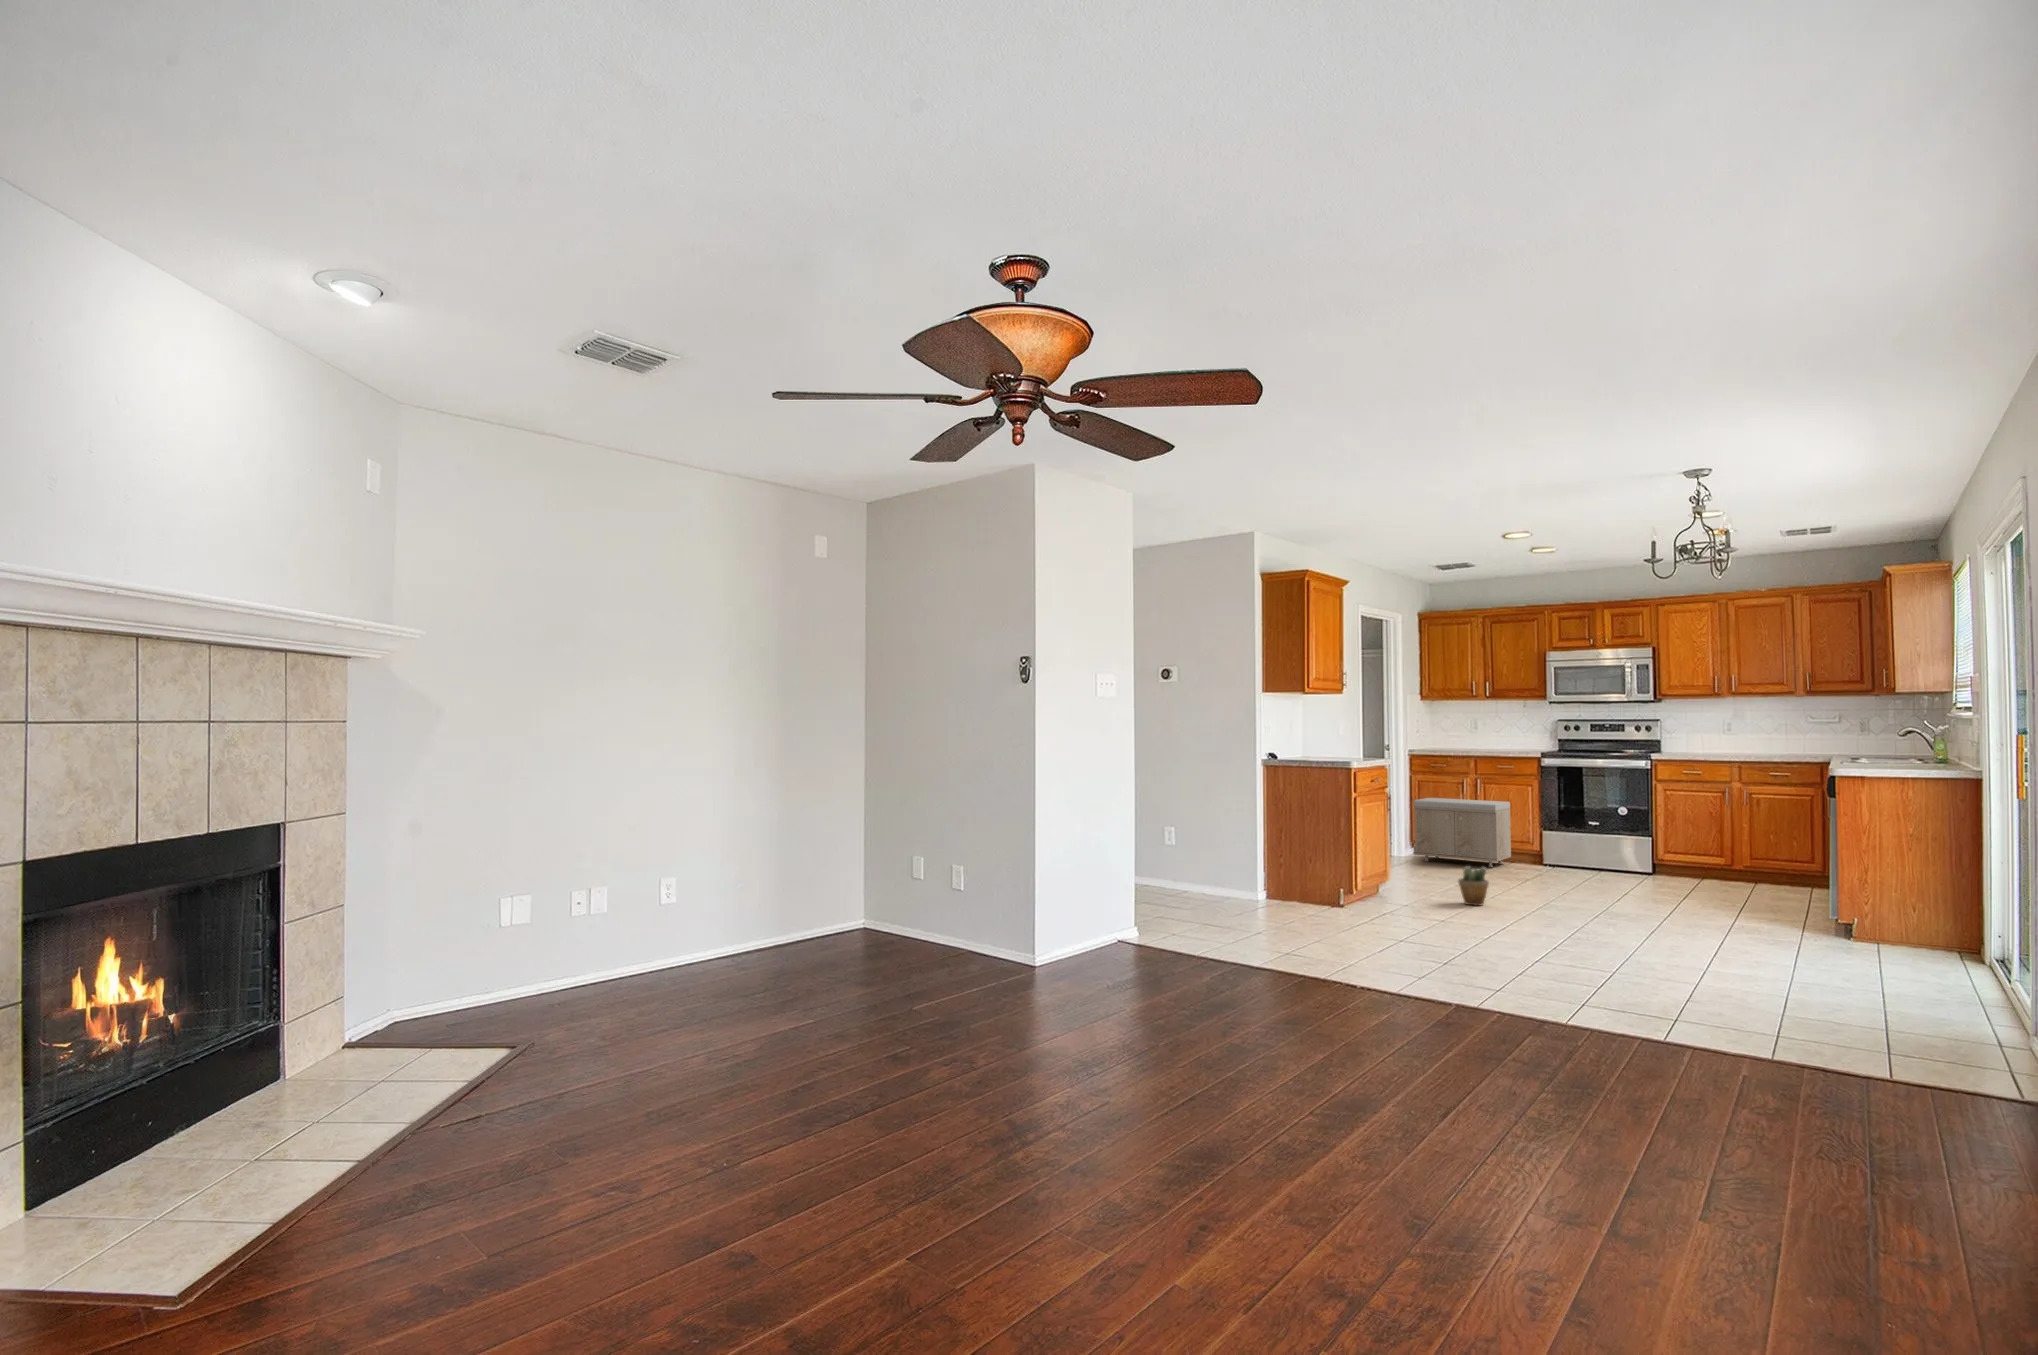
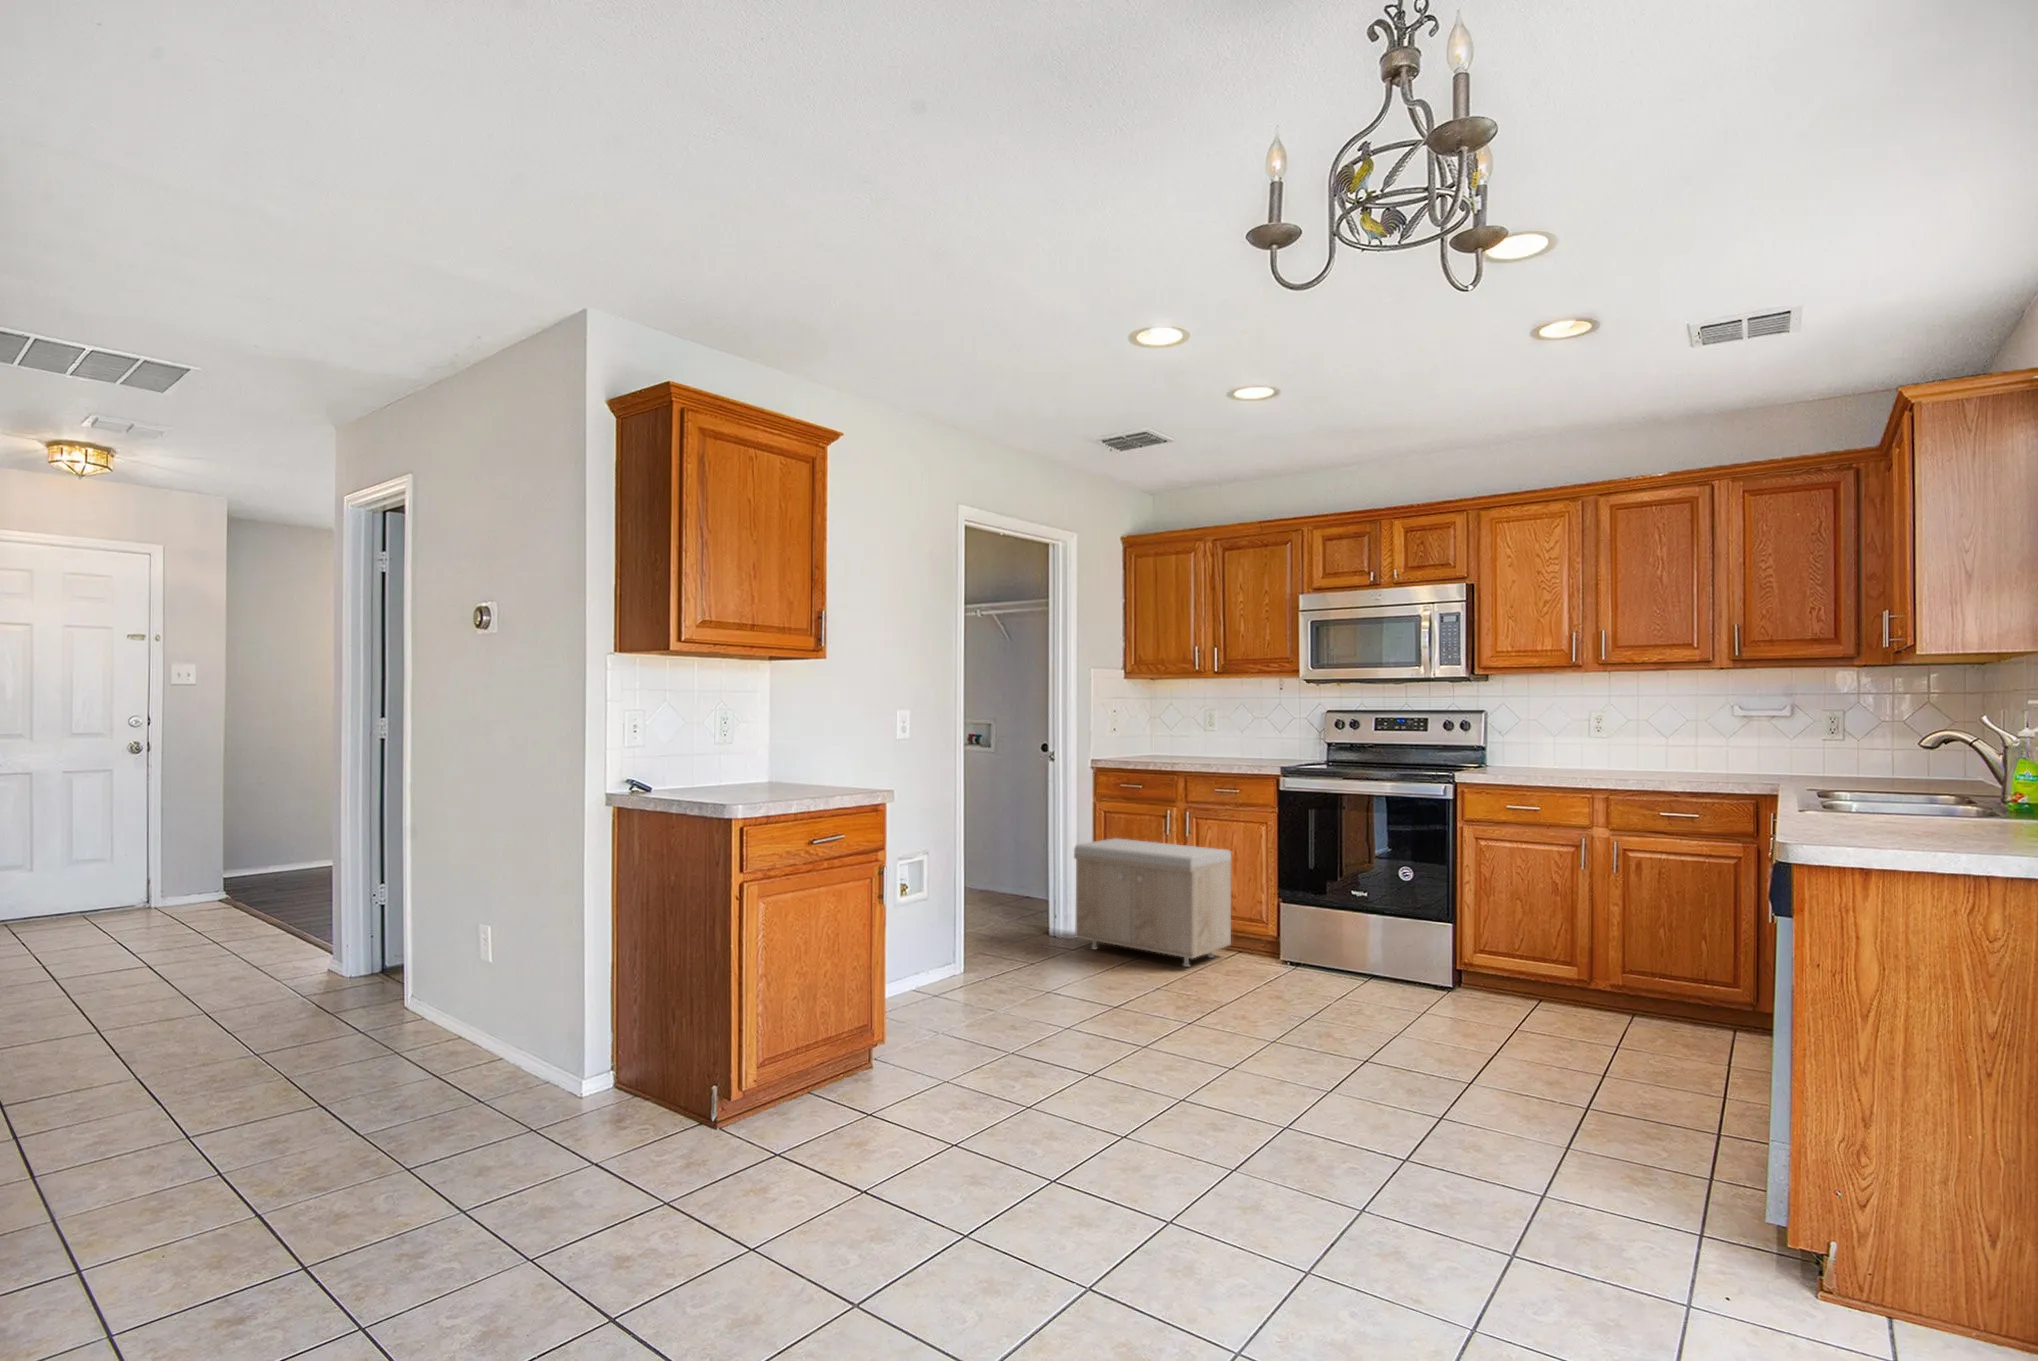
potted plant: present [1458,866,1489,906] -> none [985,1017,1046,1109]

